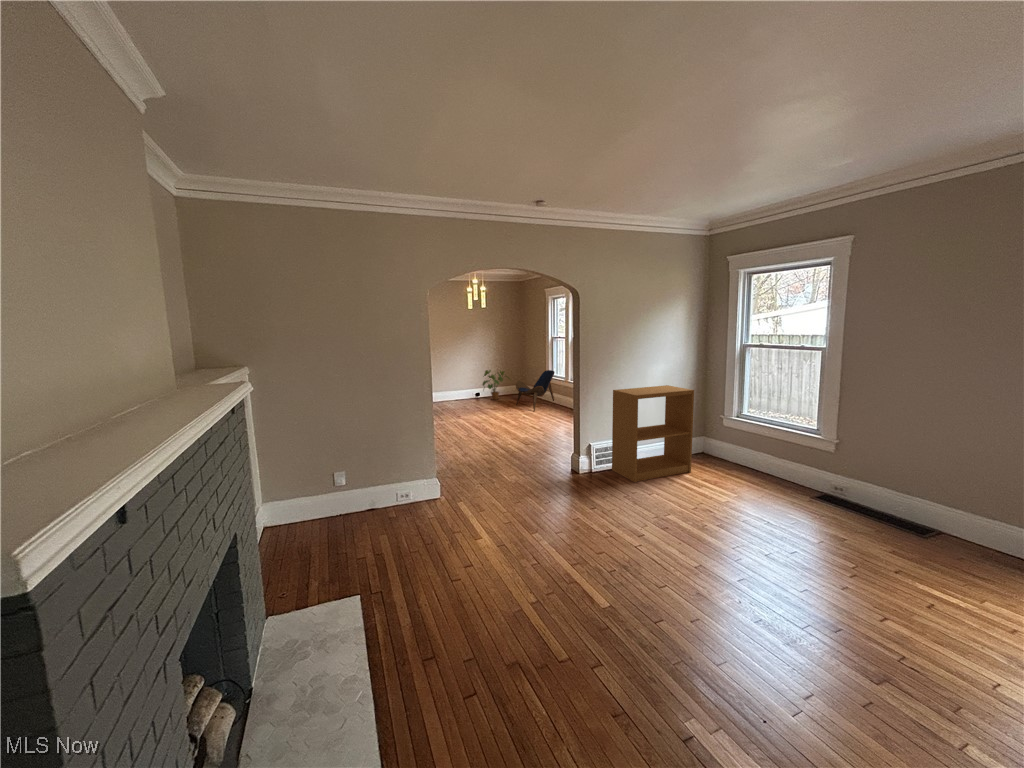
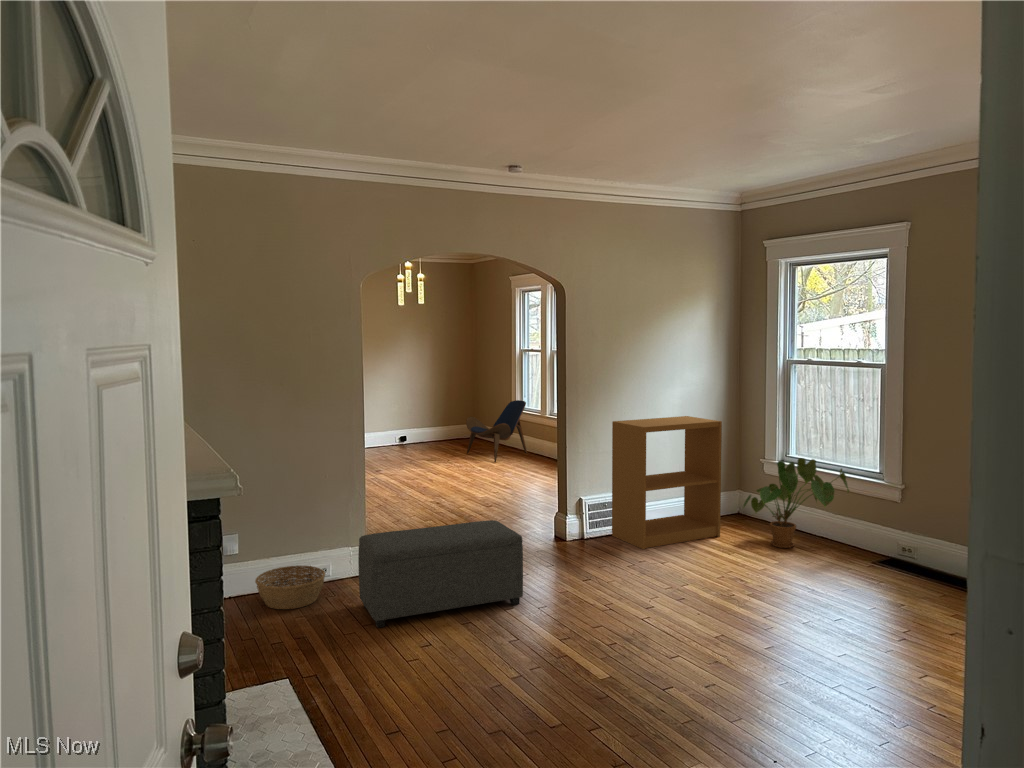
house plant: present [483,370,510,400] -> present [743,458,849,548]
ottoman: none [426,466,545,548] -> present [358,520,523,628]
basket: none [355,495,405,529] -> present [255,566,325,609]

